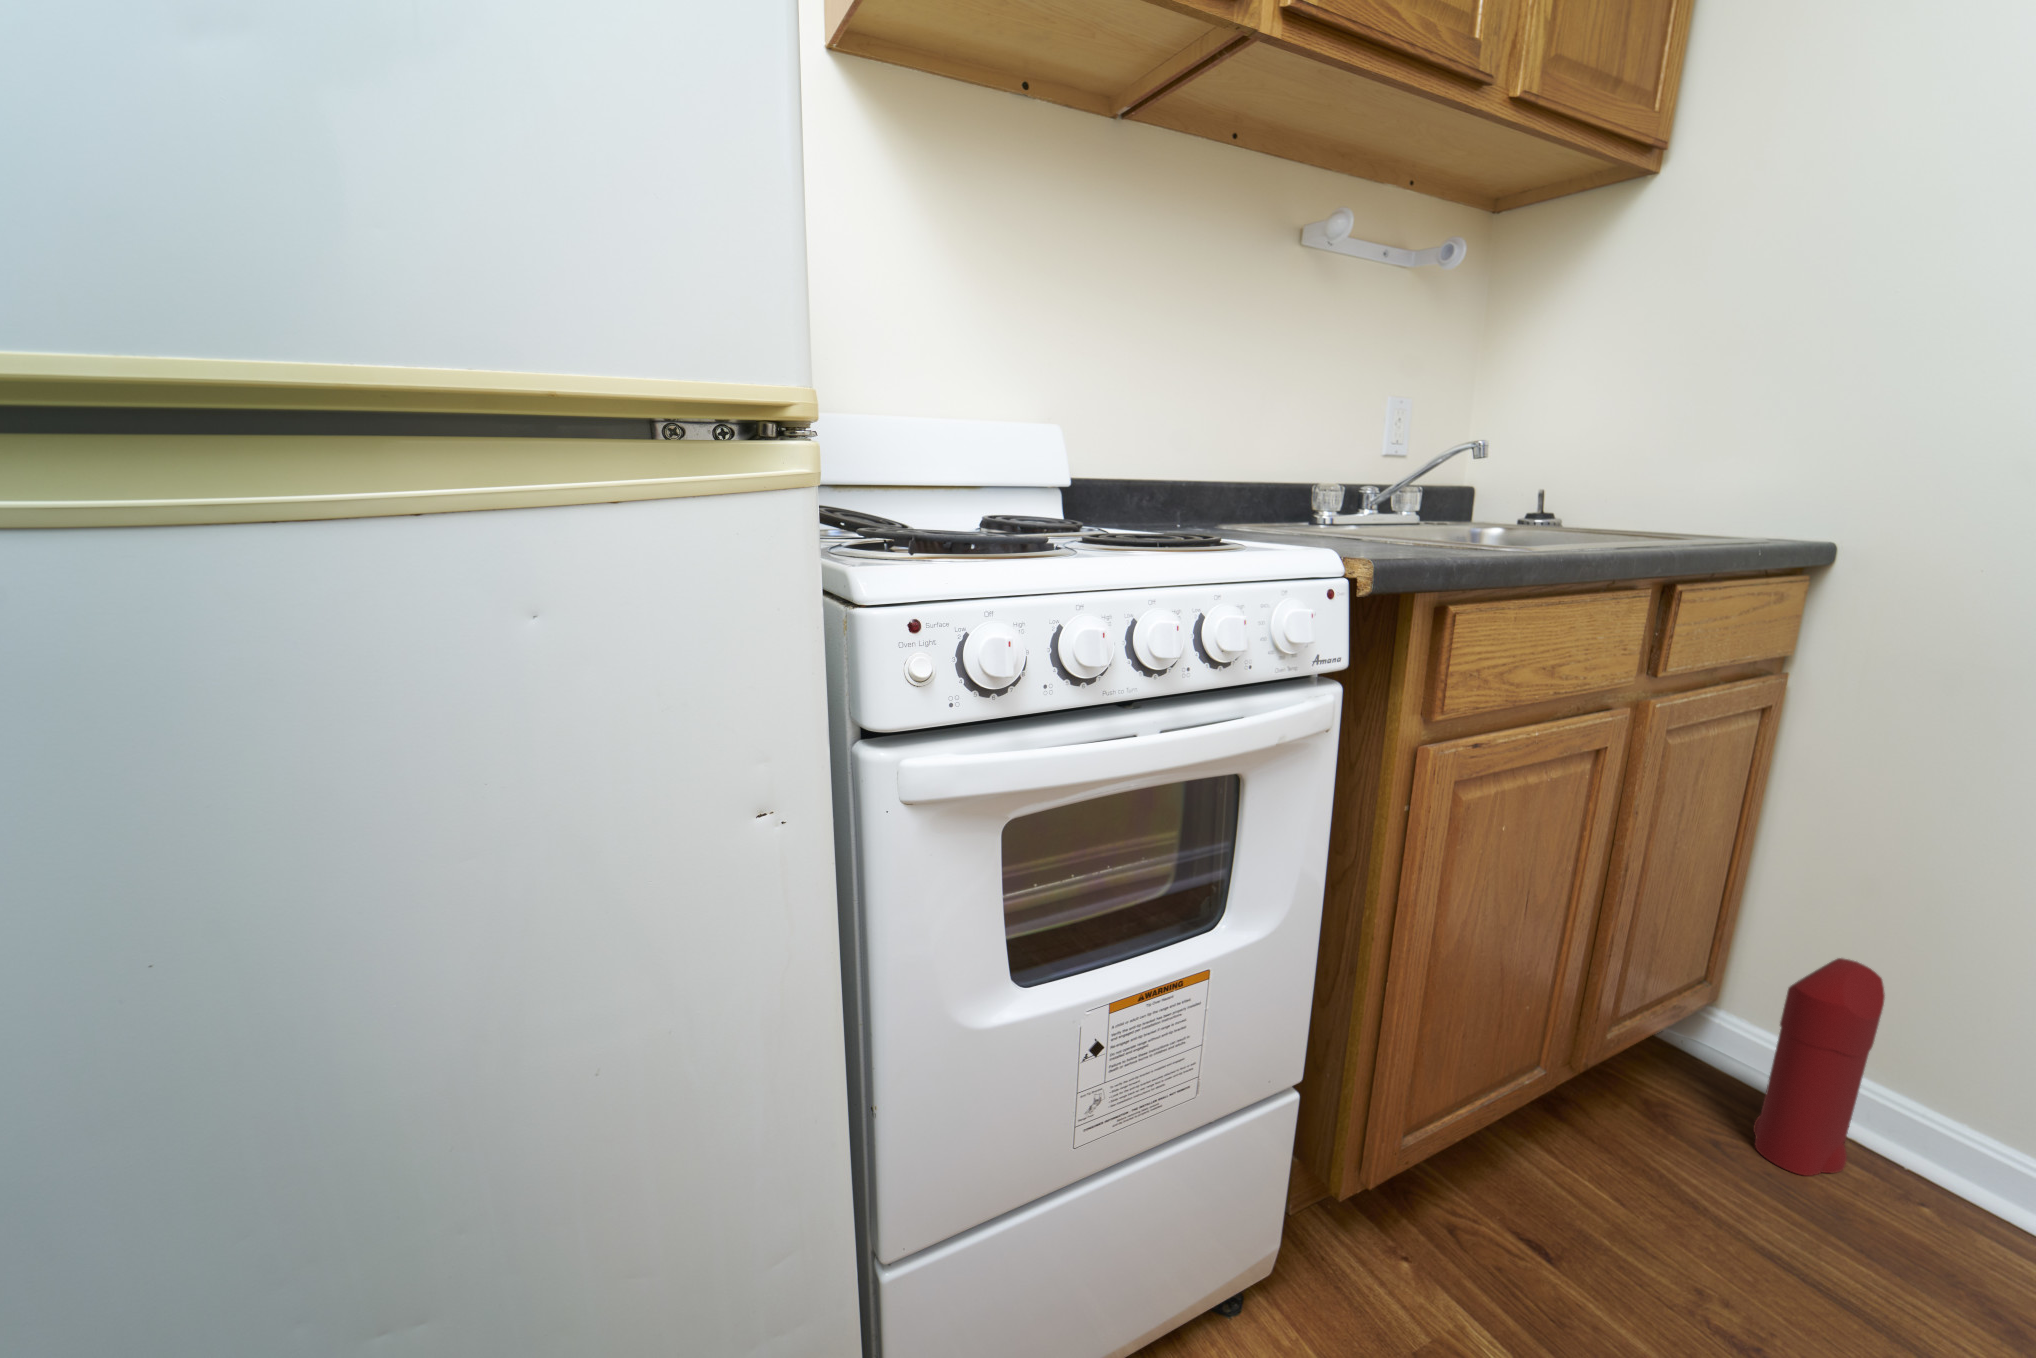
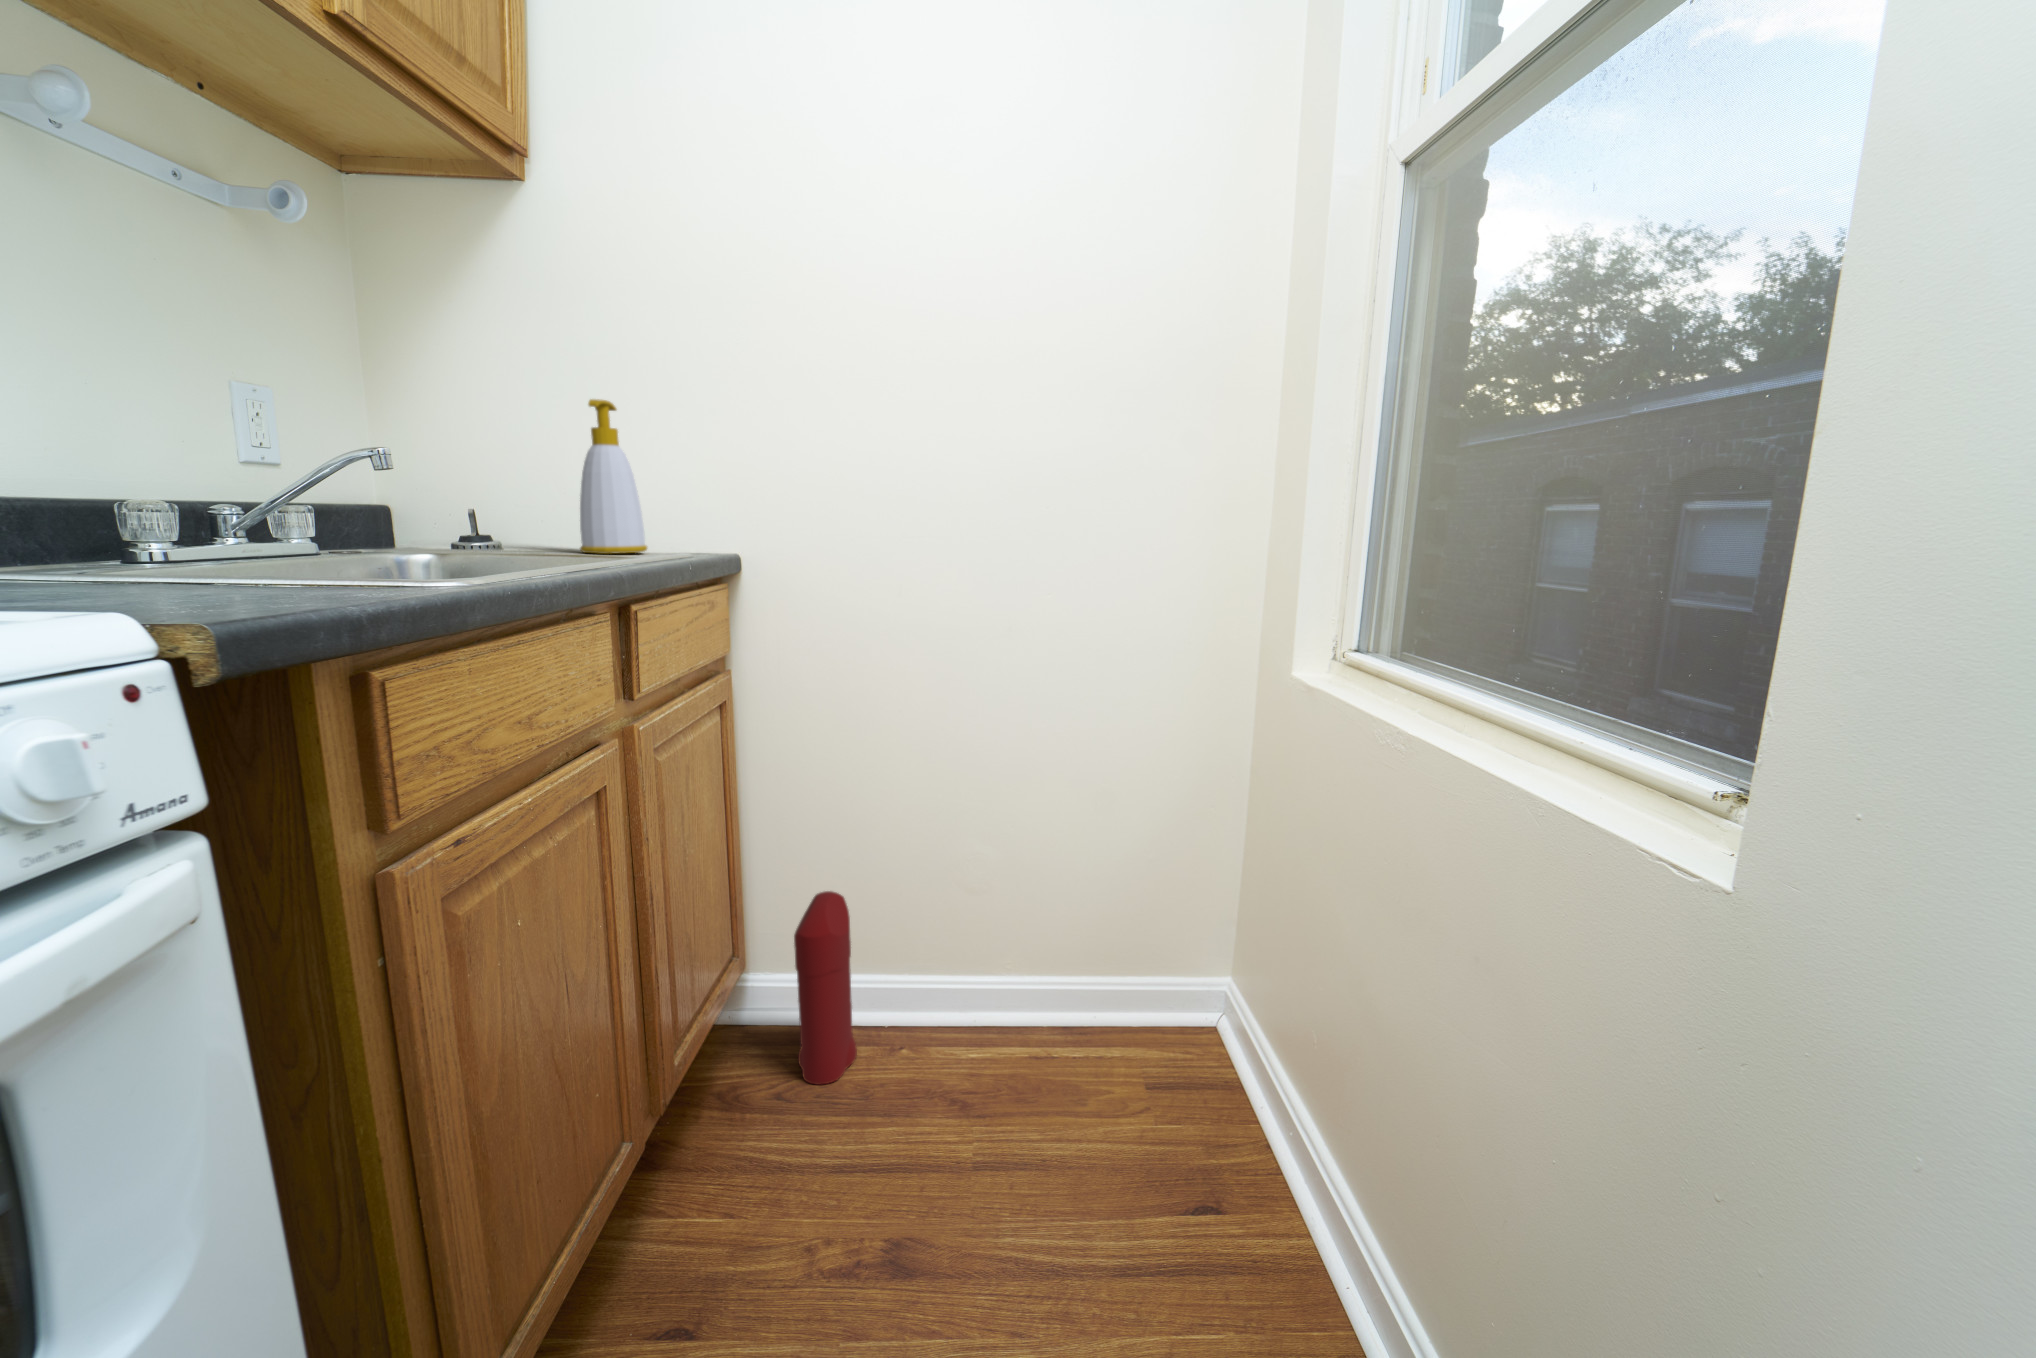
soap bottle: none [1636,379,1716,536] -> present [580,399,647,554]

